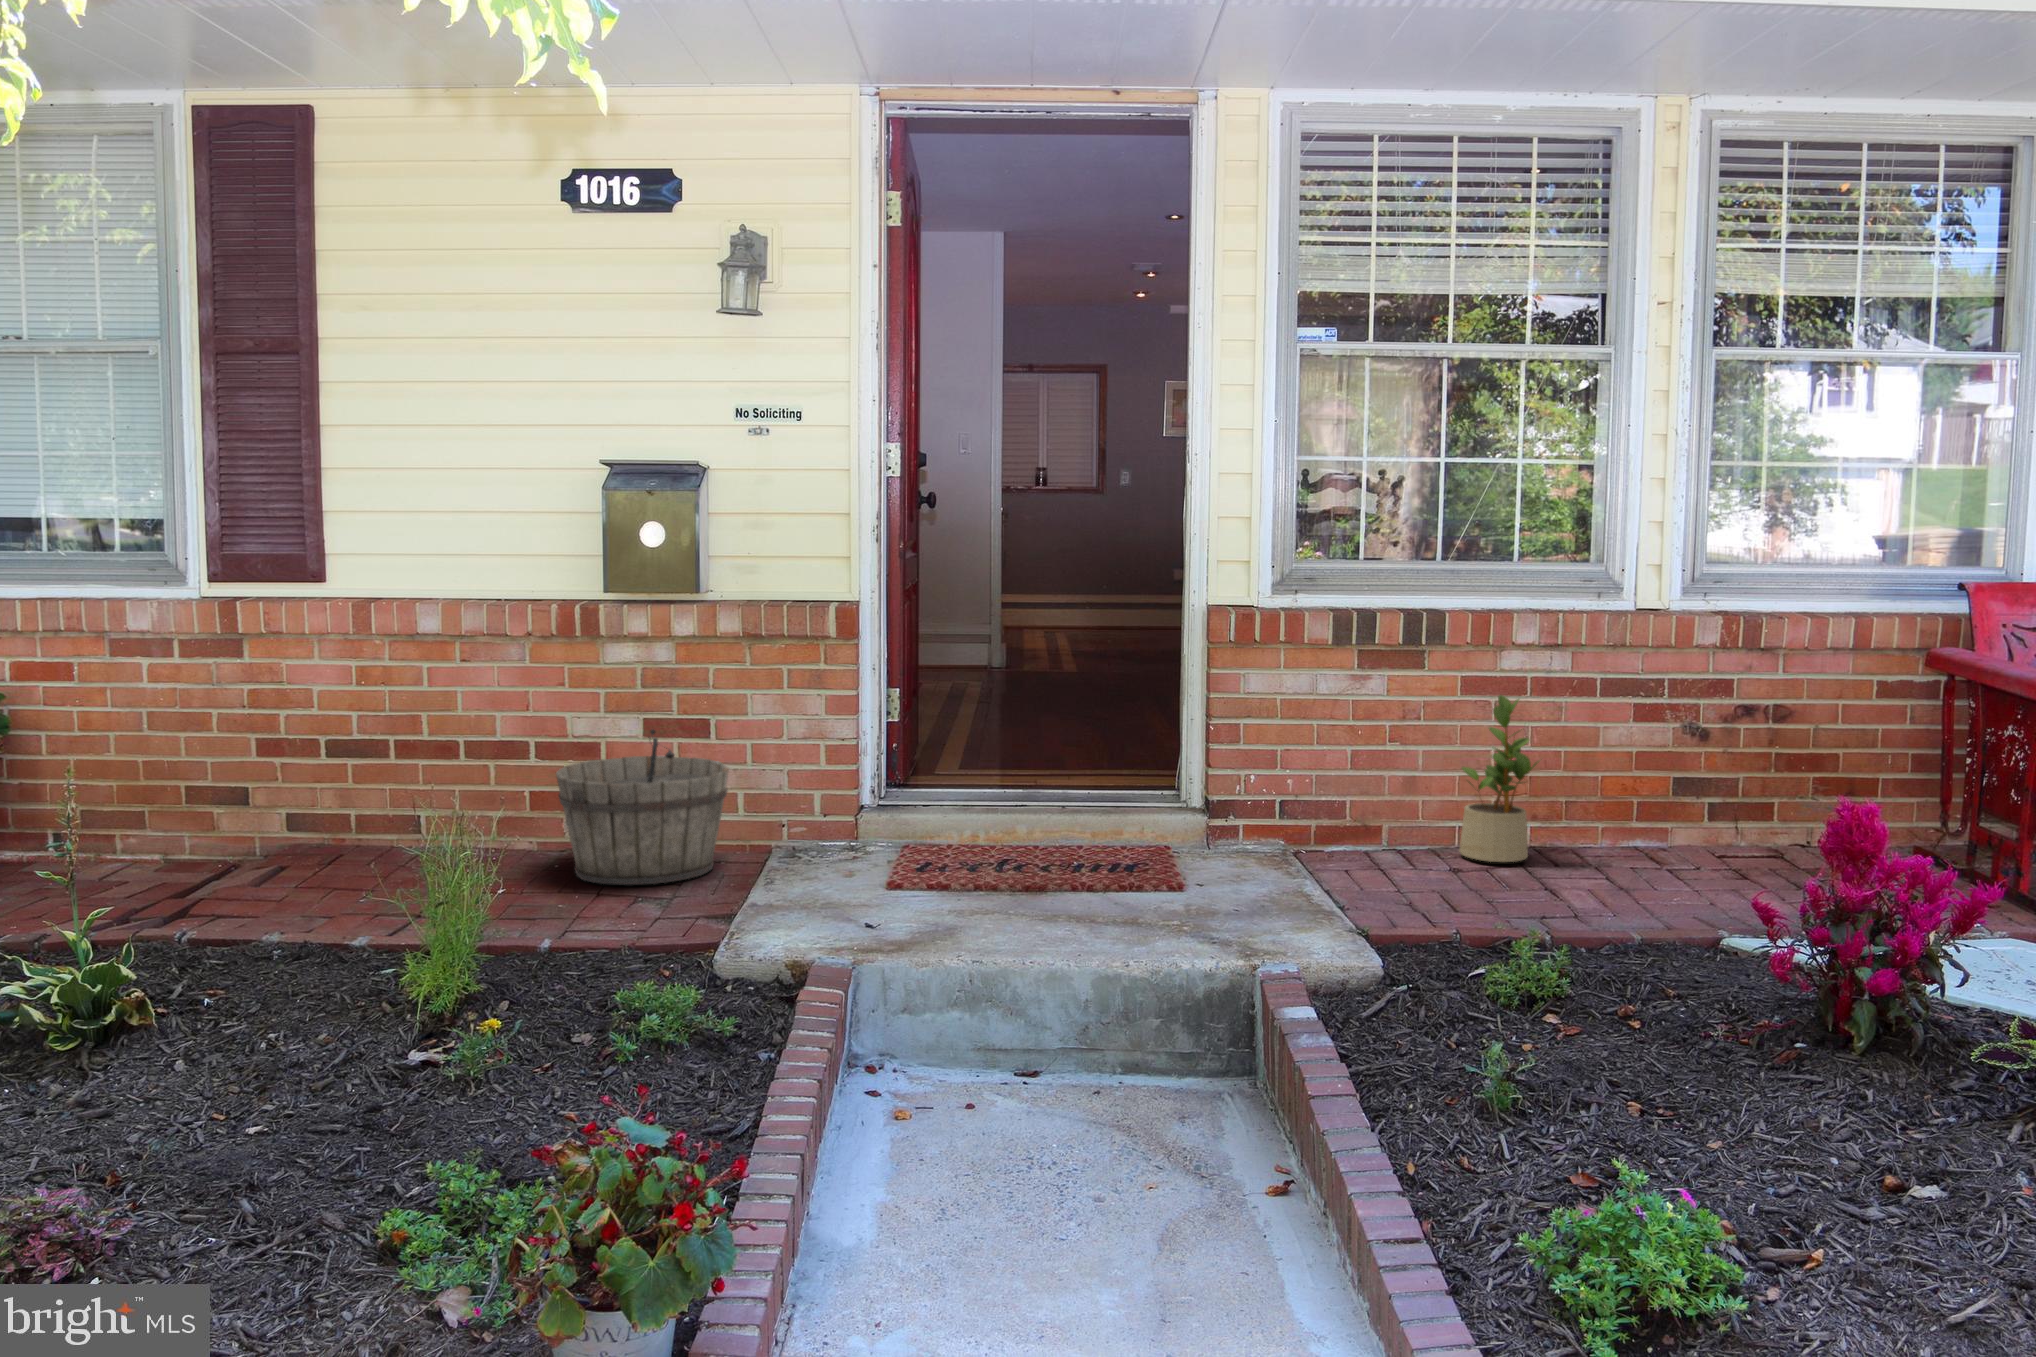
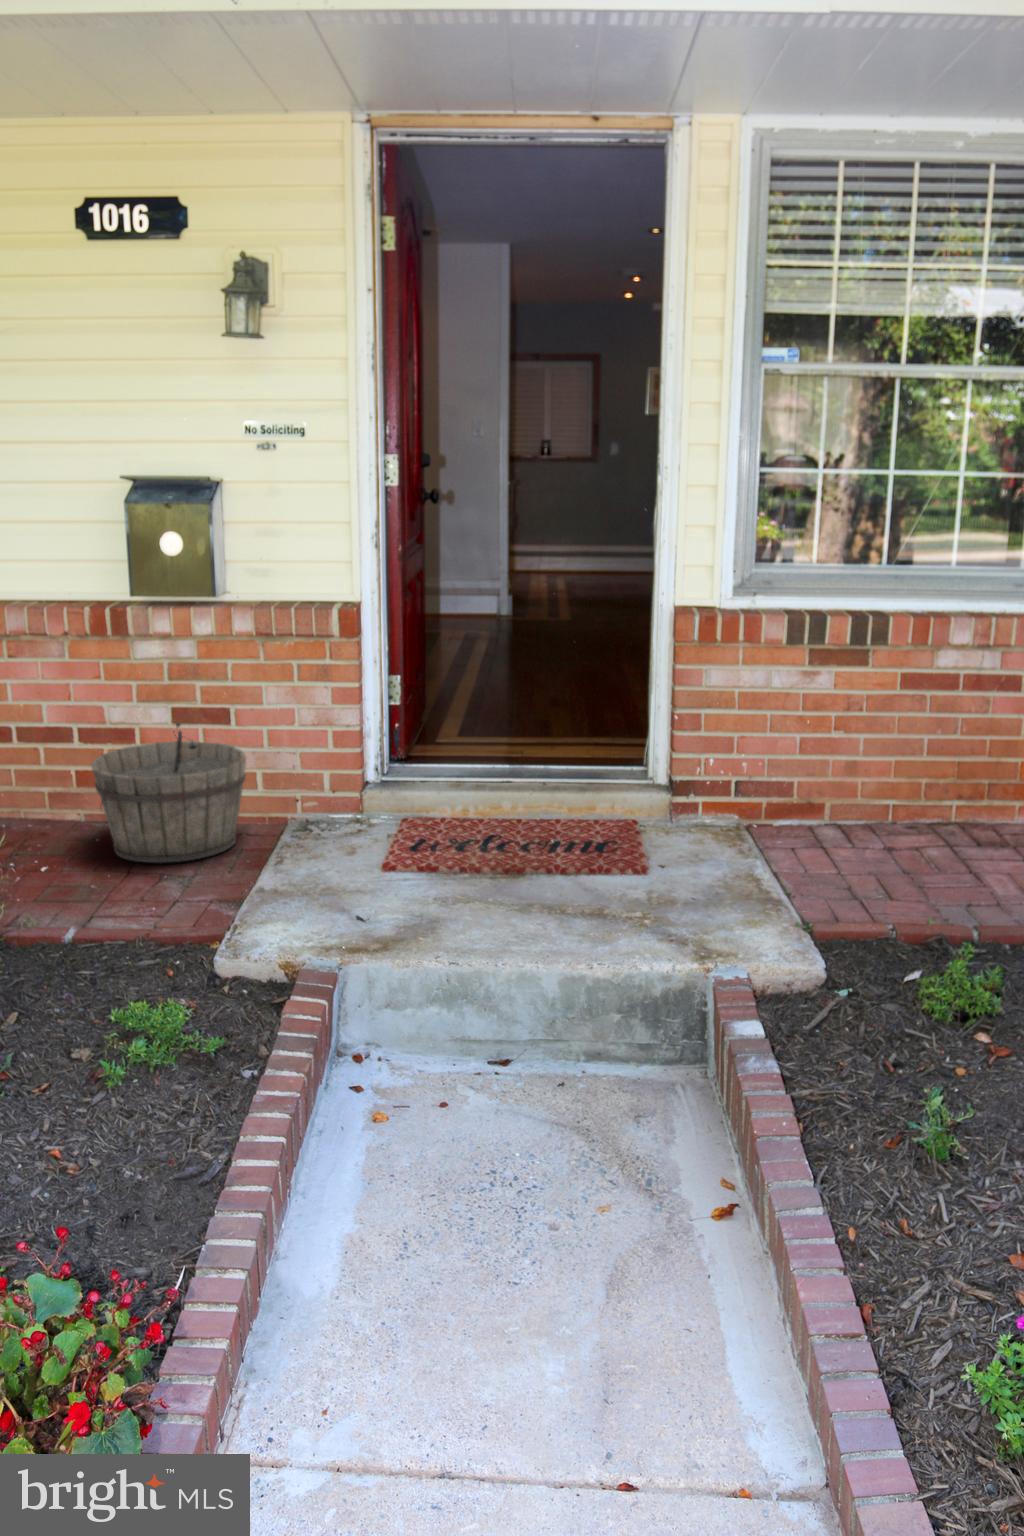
potted plant: present [1459,695,1538,862] -> none [891,693,972,842]

